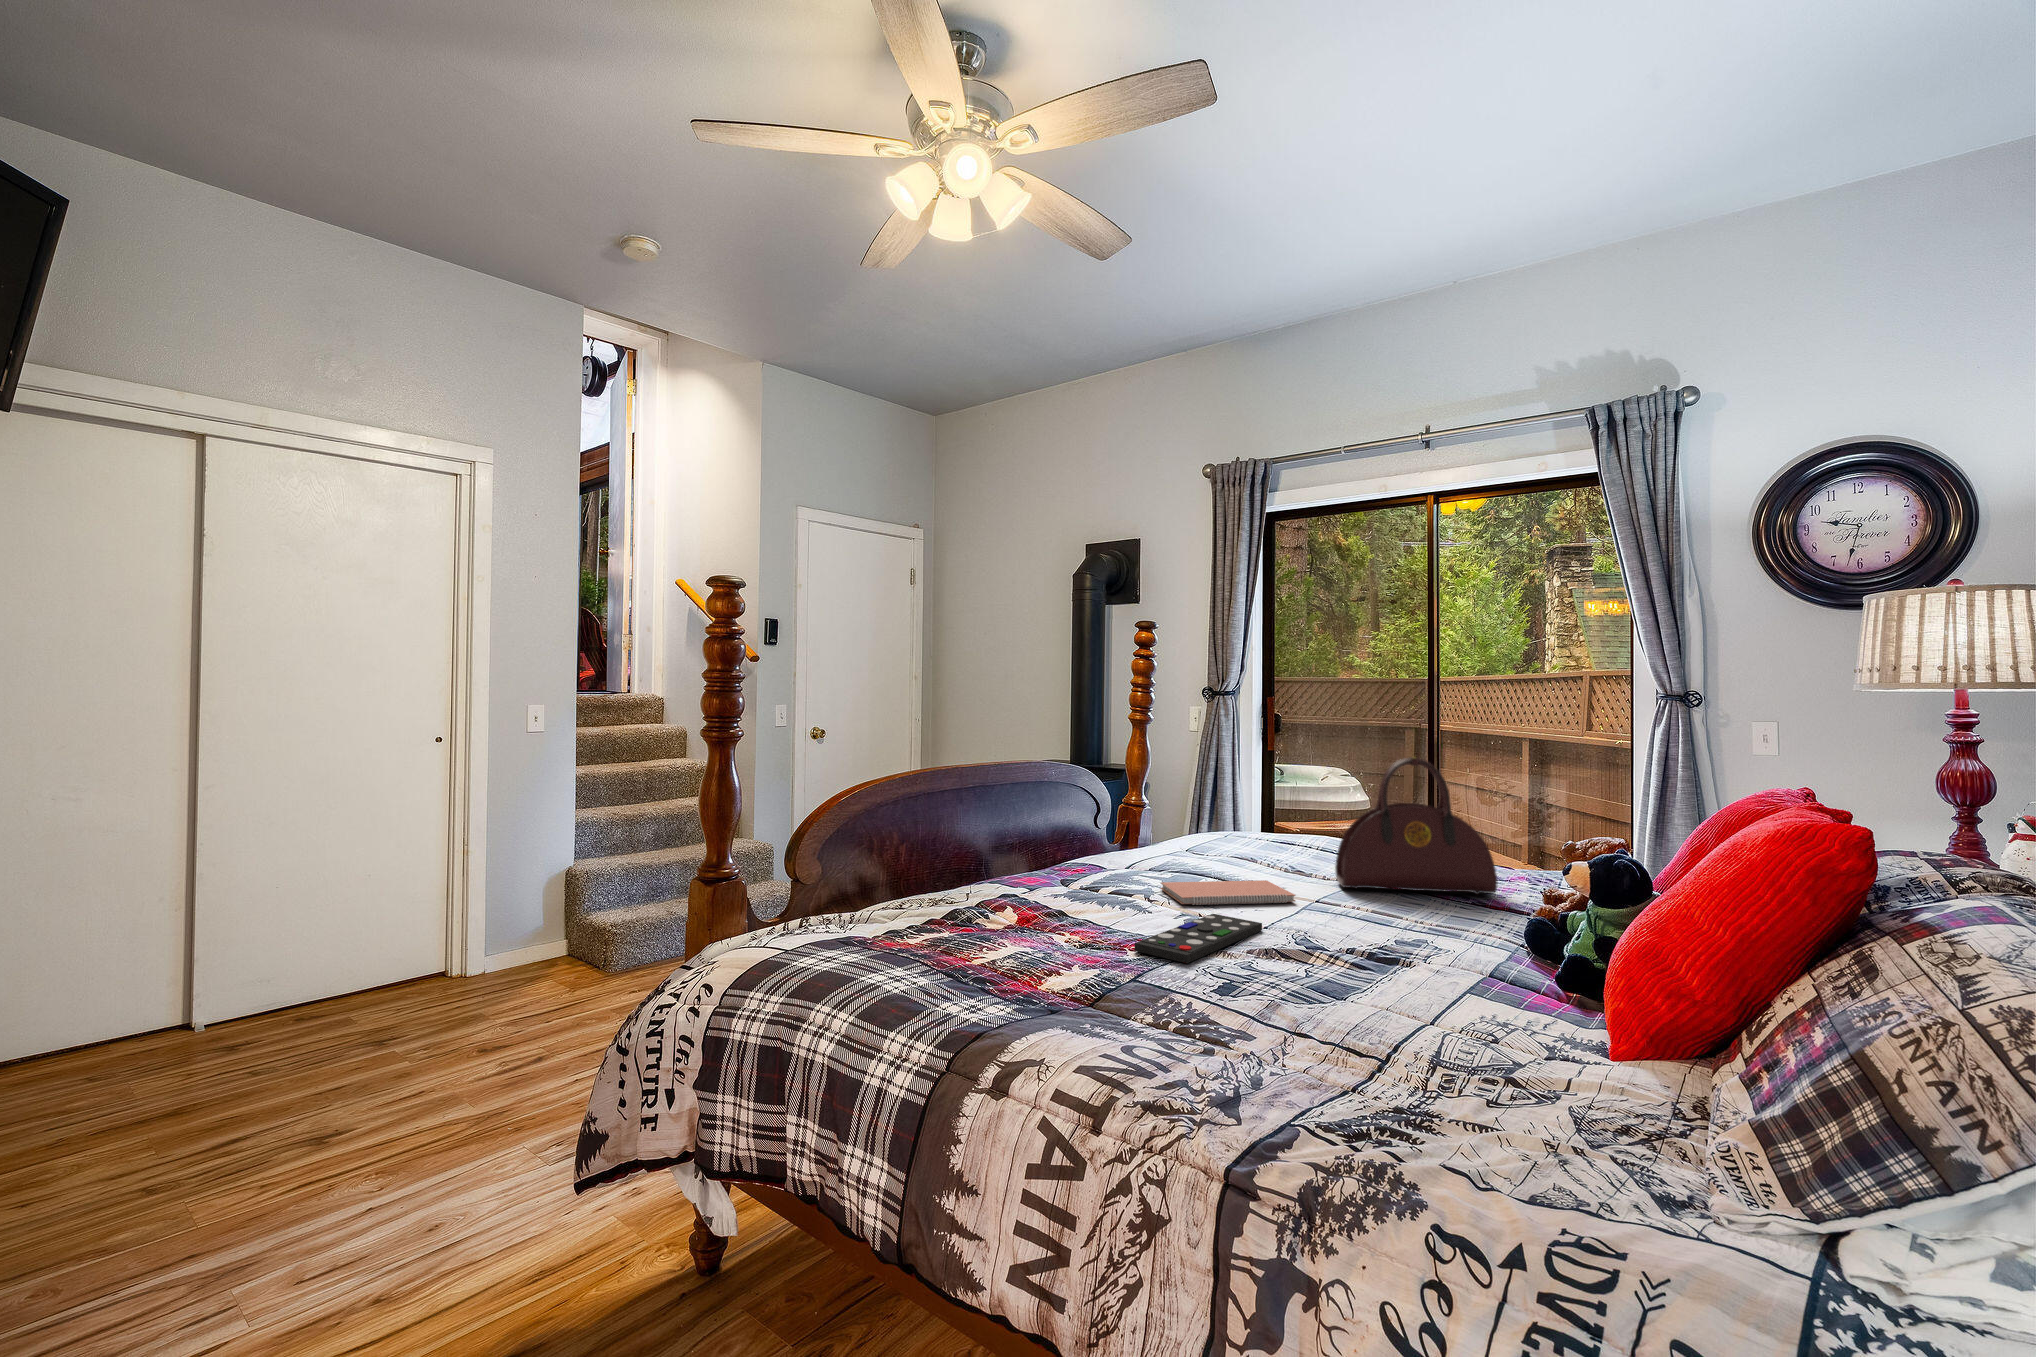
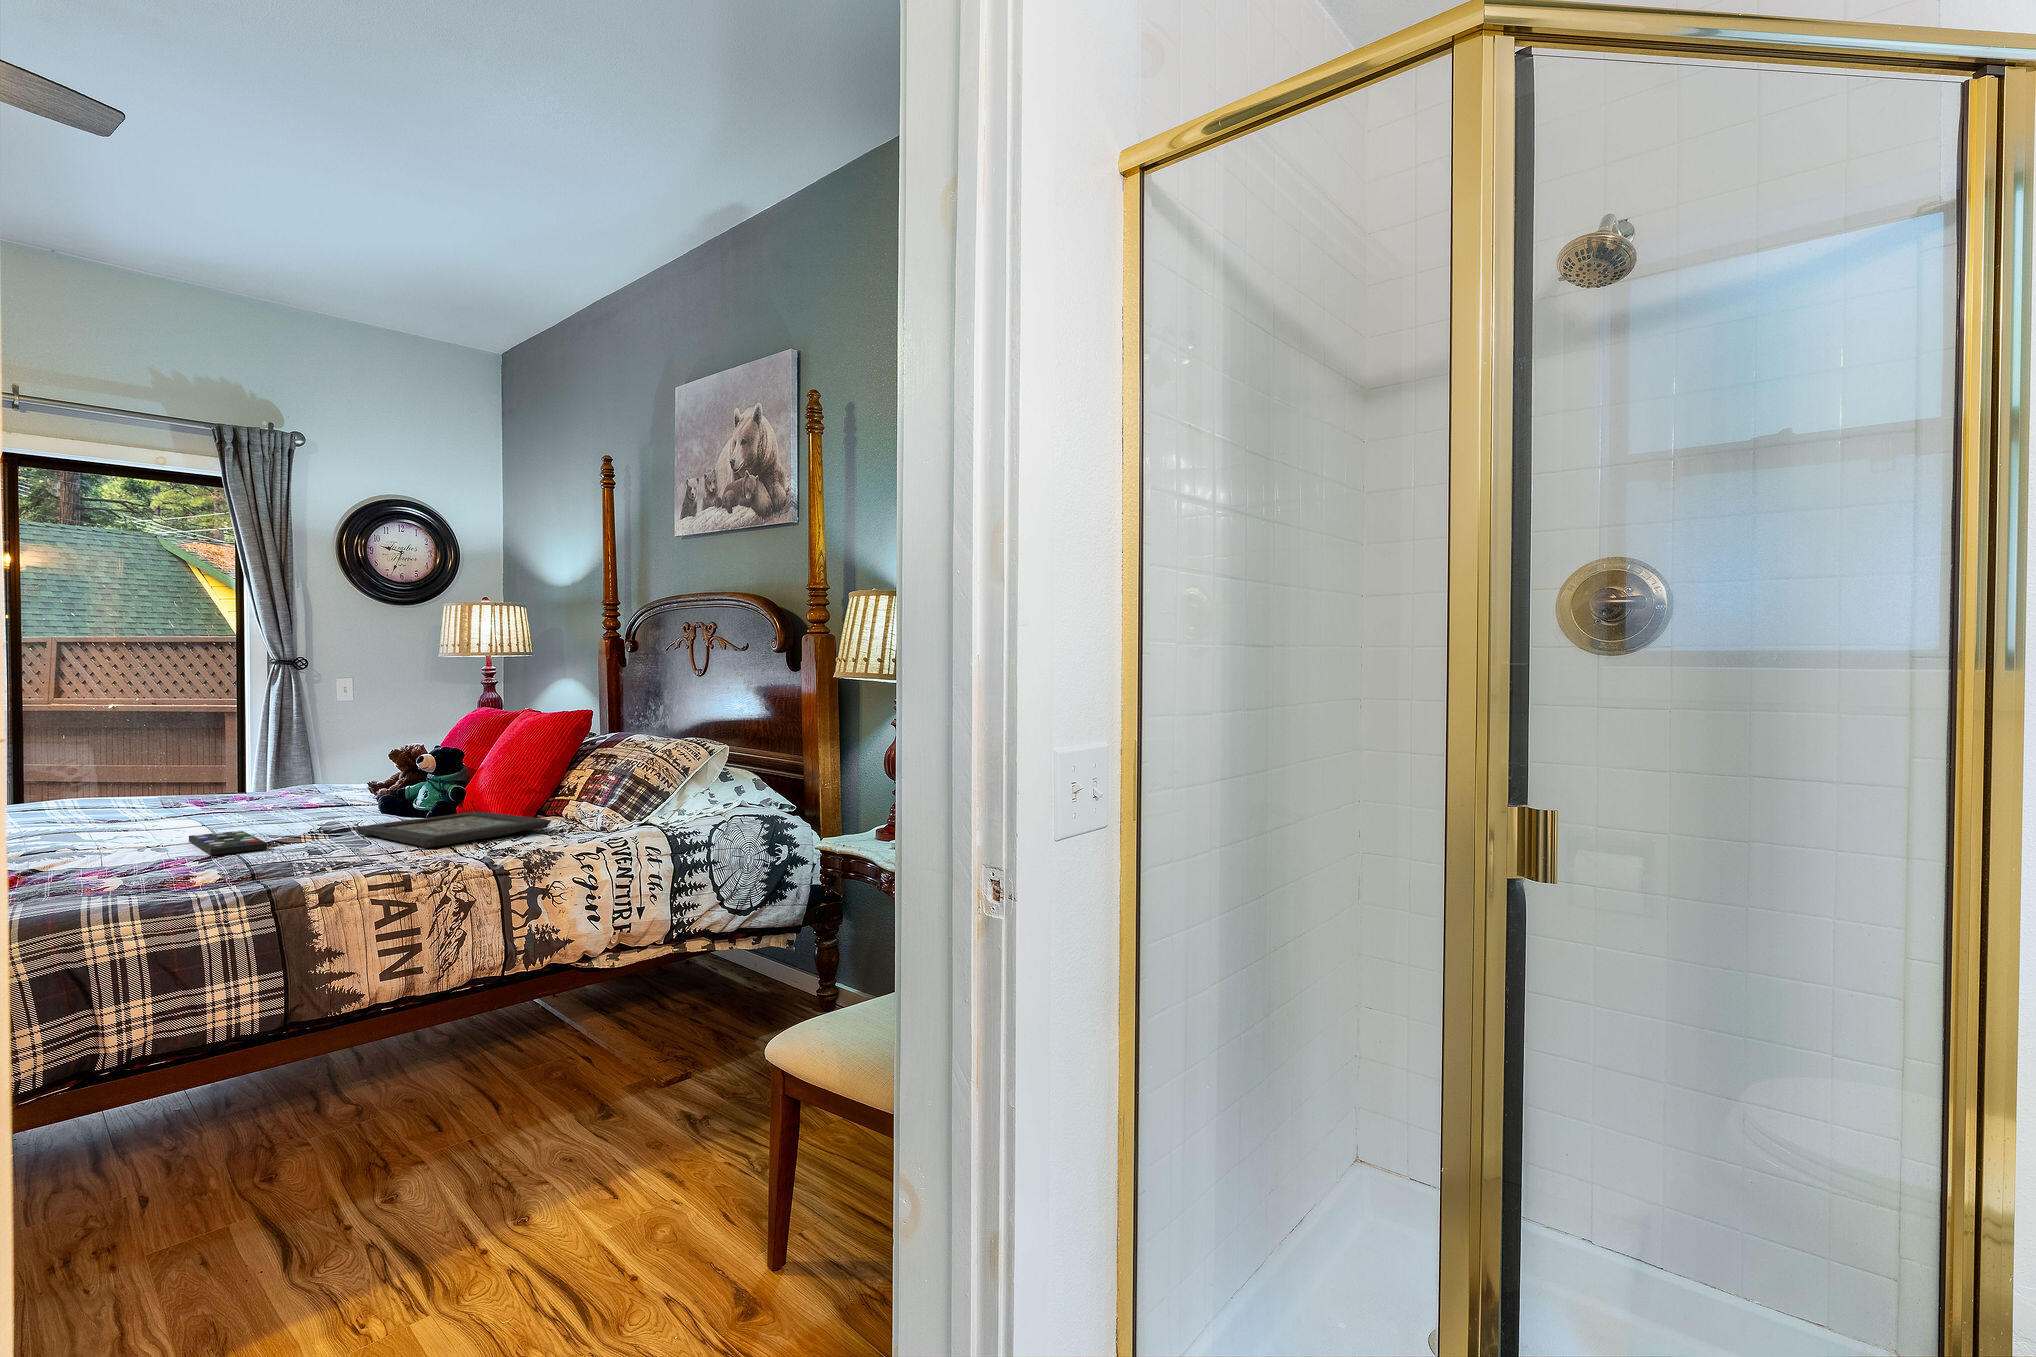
handbag: present [1335,757,1498,894] -> none [177,708,312,816]
notebook: present [1160,880,1295,905] -> none [63,821,203,844]
decorative tray: none [1265,966,1560,1107] -> present [356,812,551,848]

